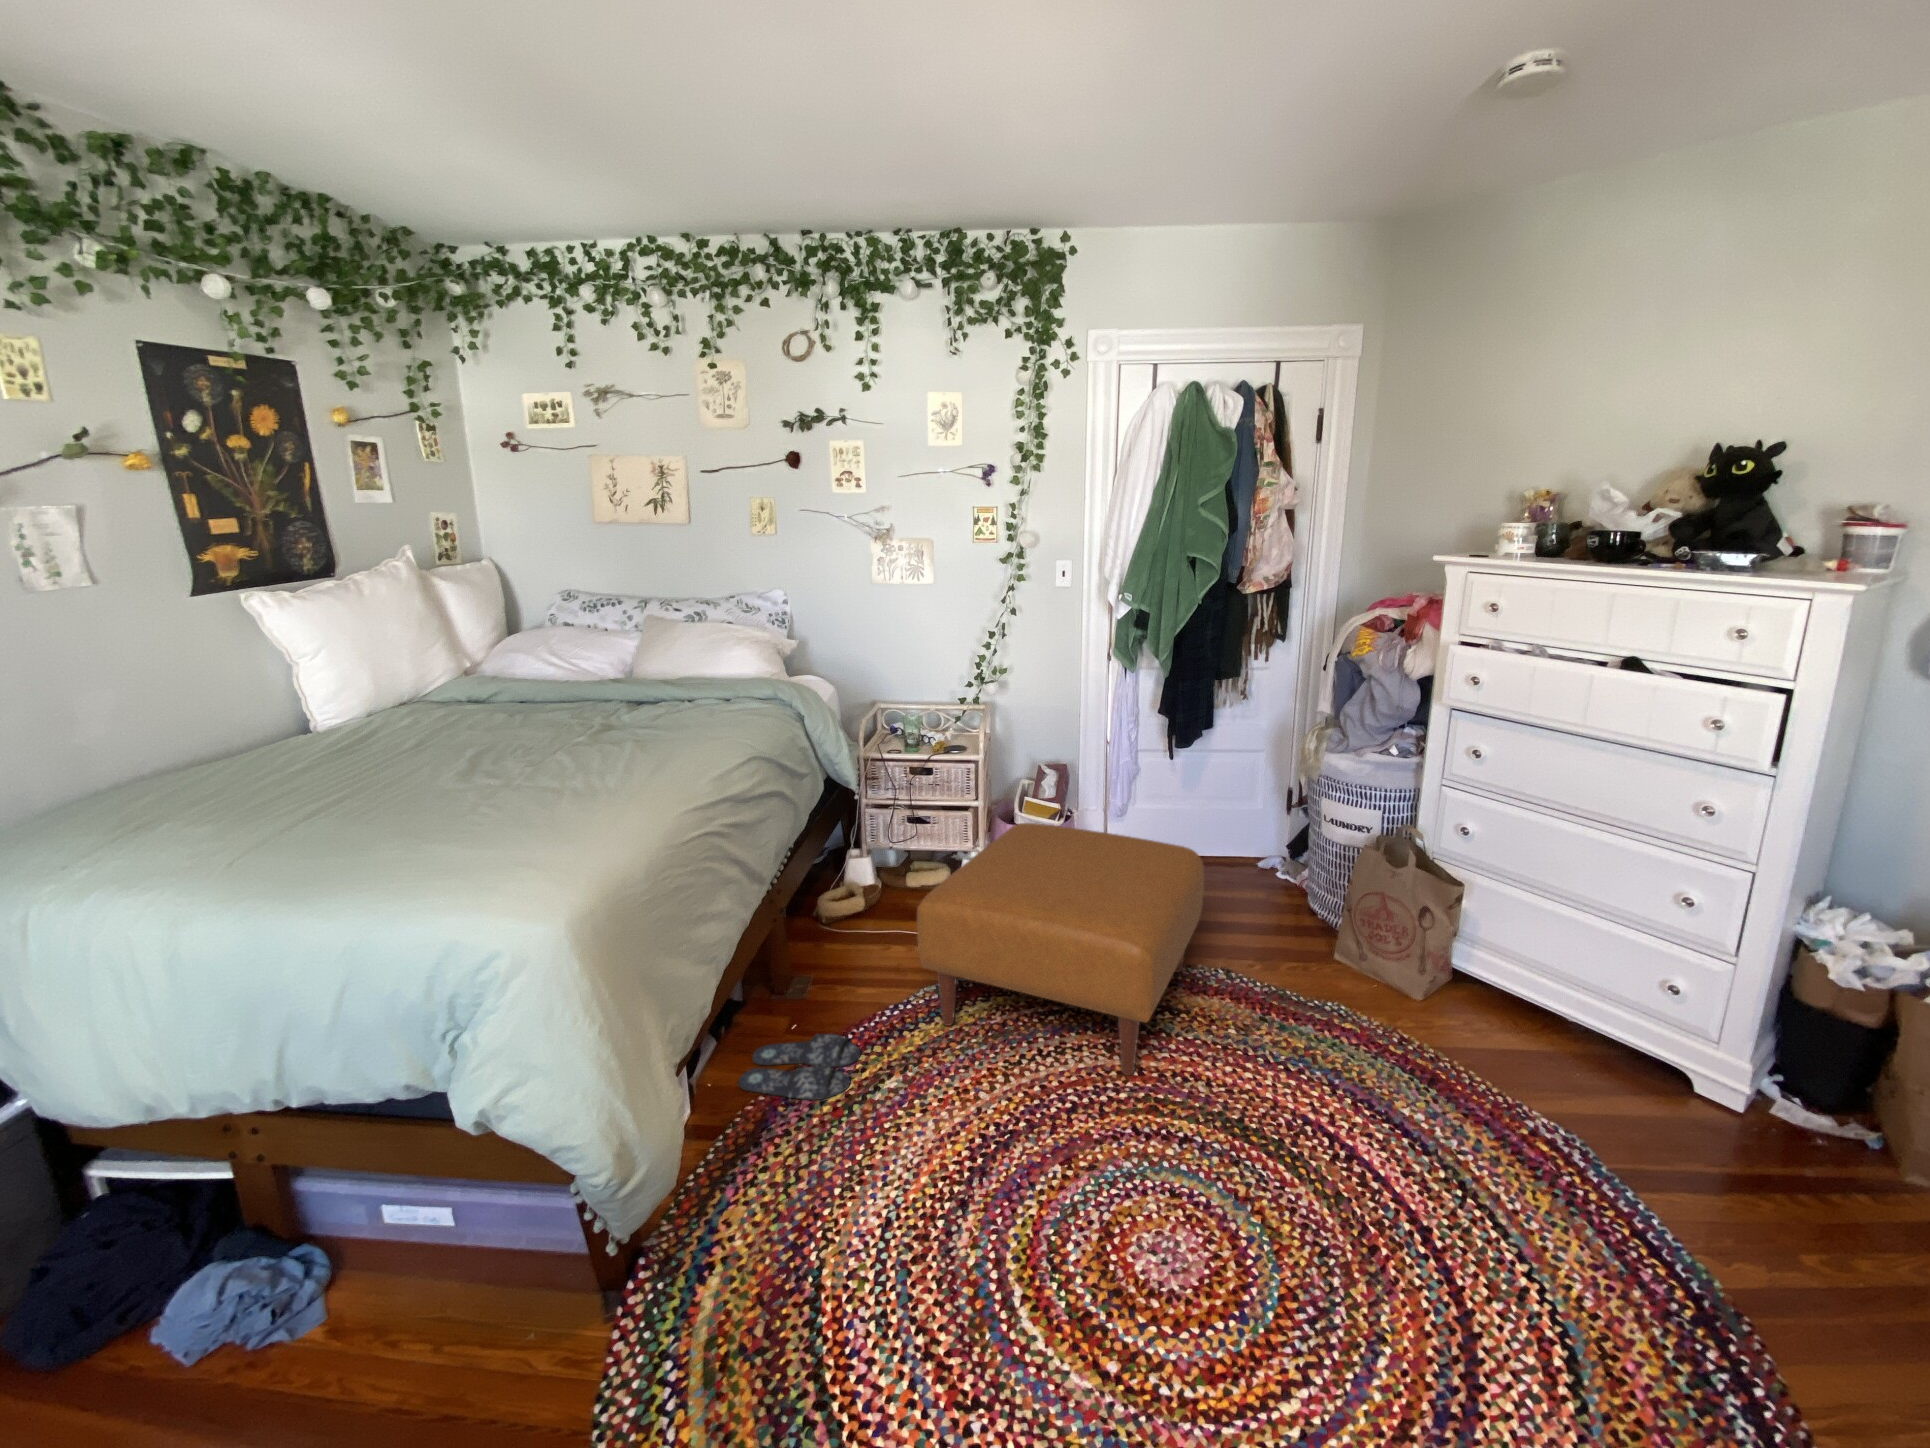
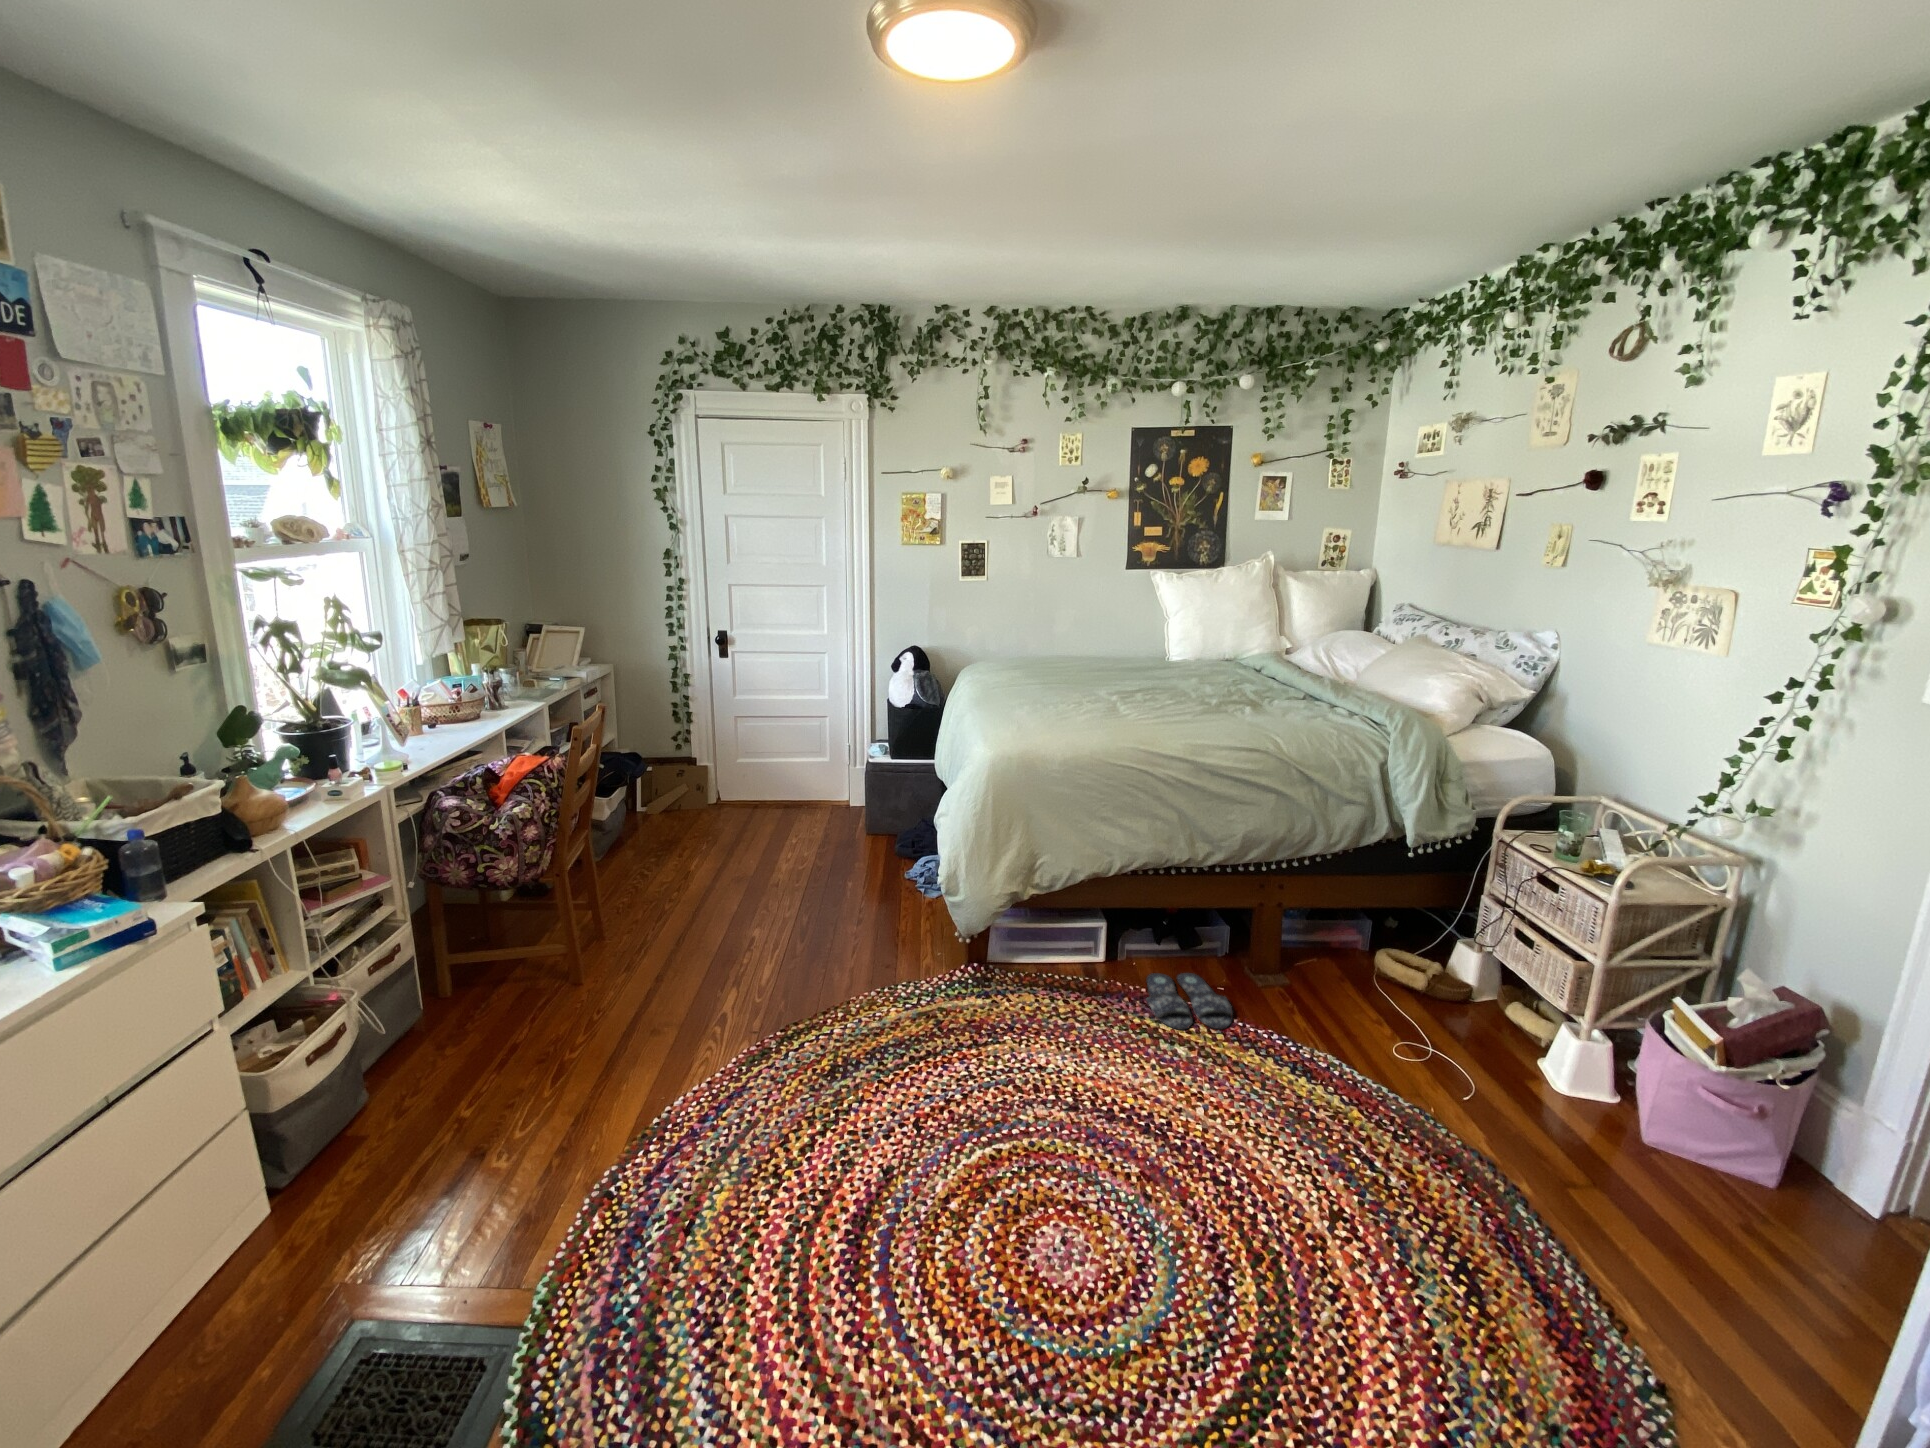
ottoman: present [917,823,1204,1076] -> none [1285,938,1719,1332]

